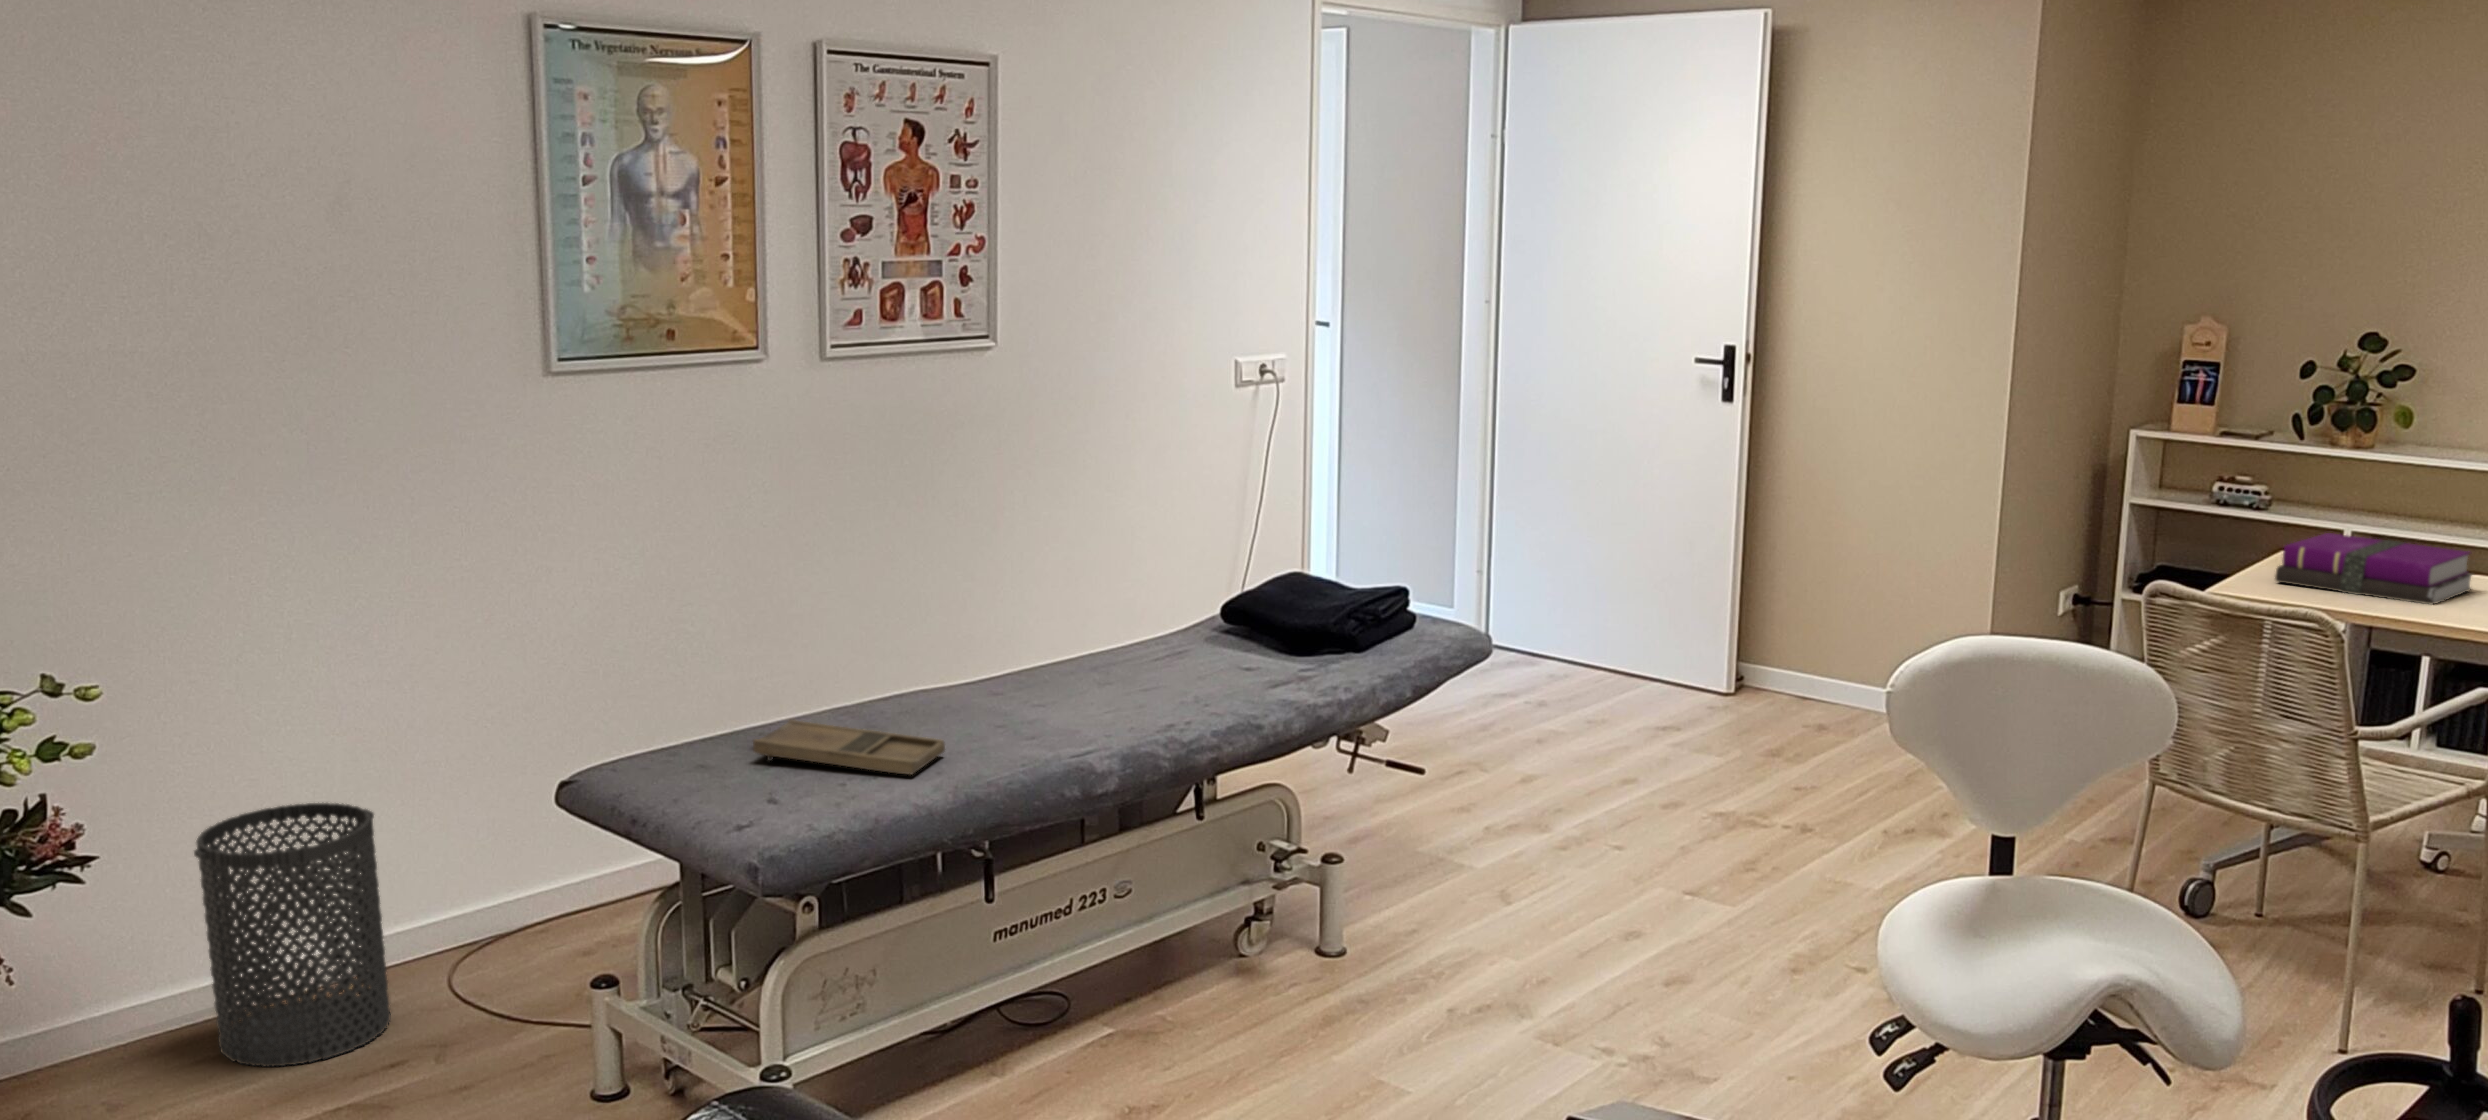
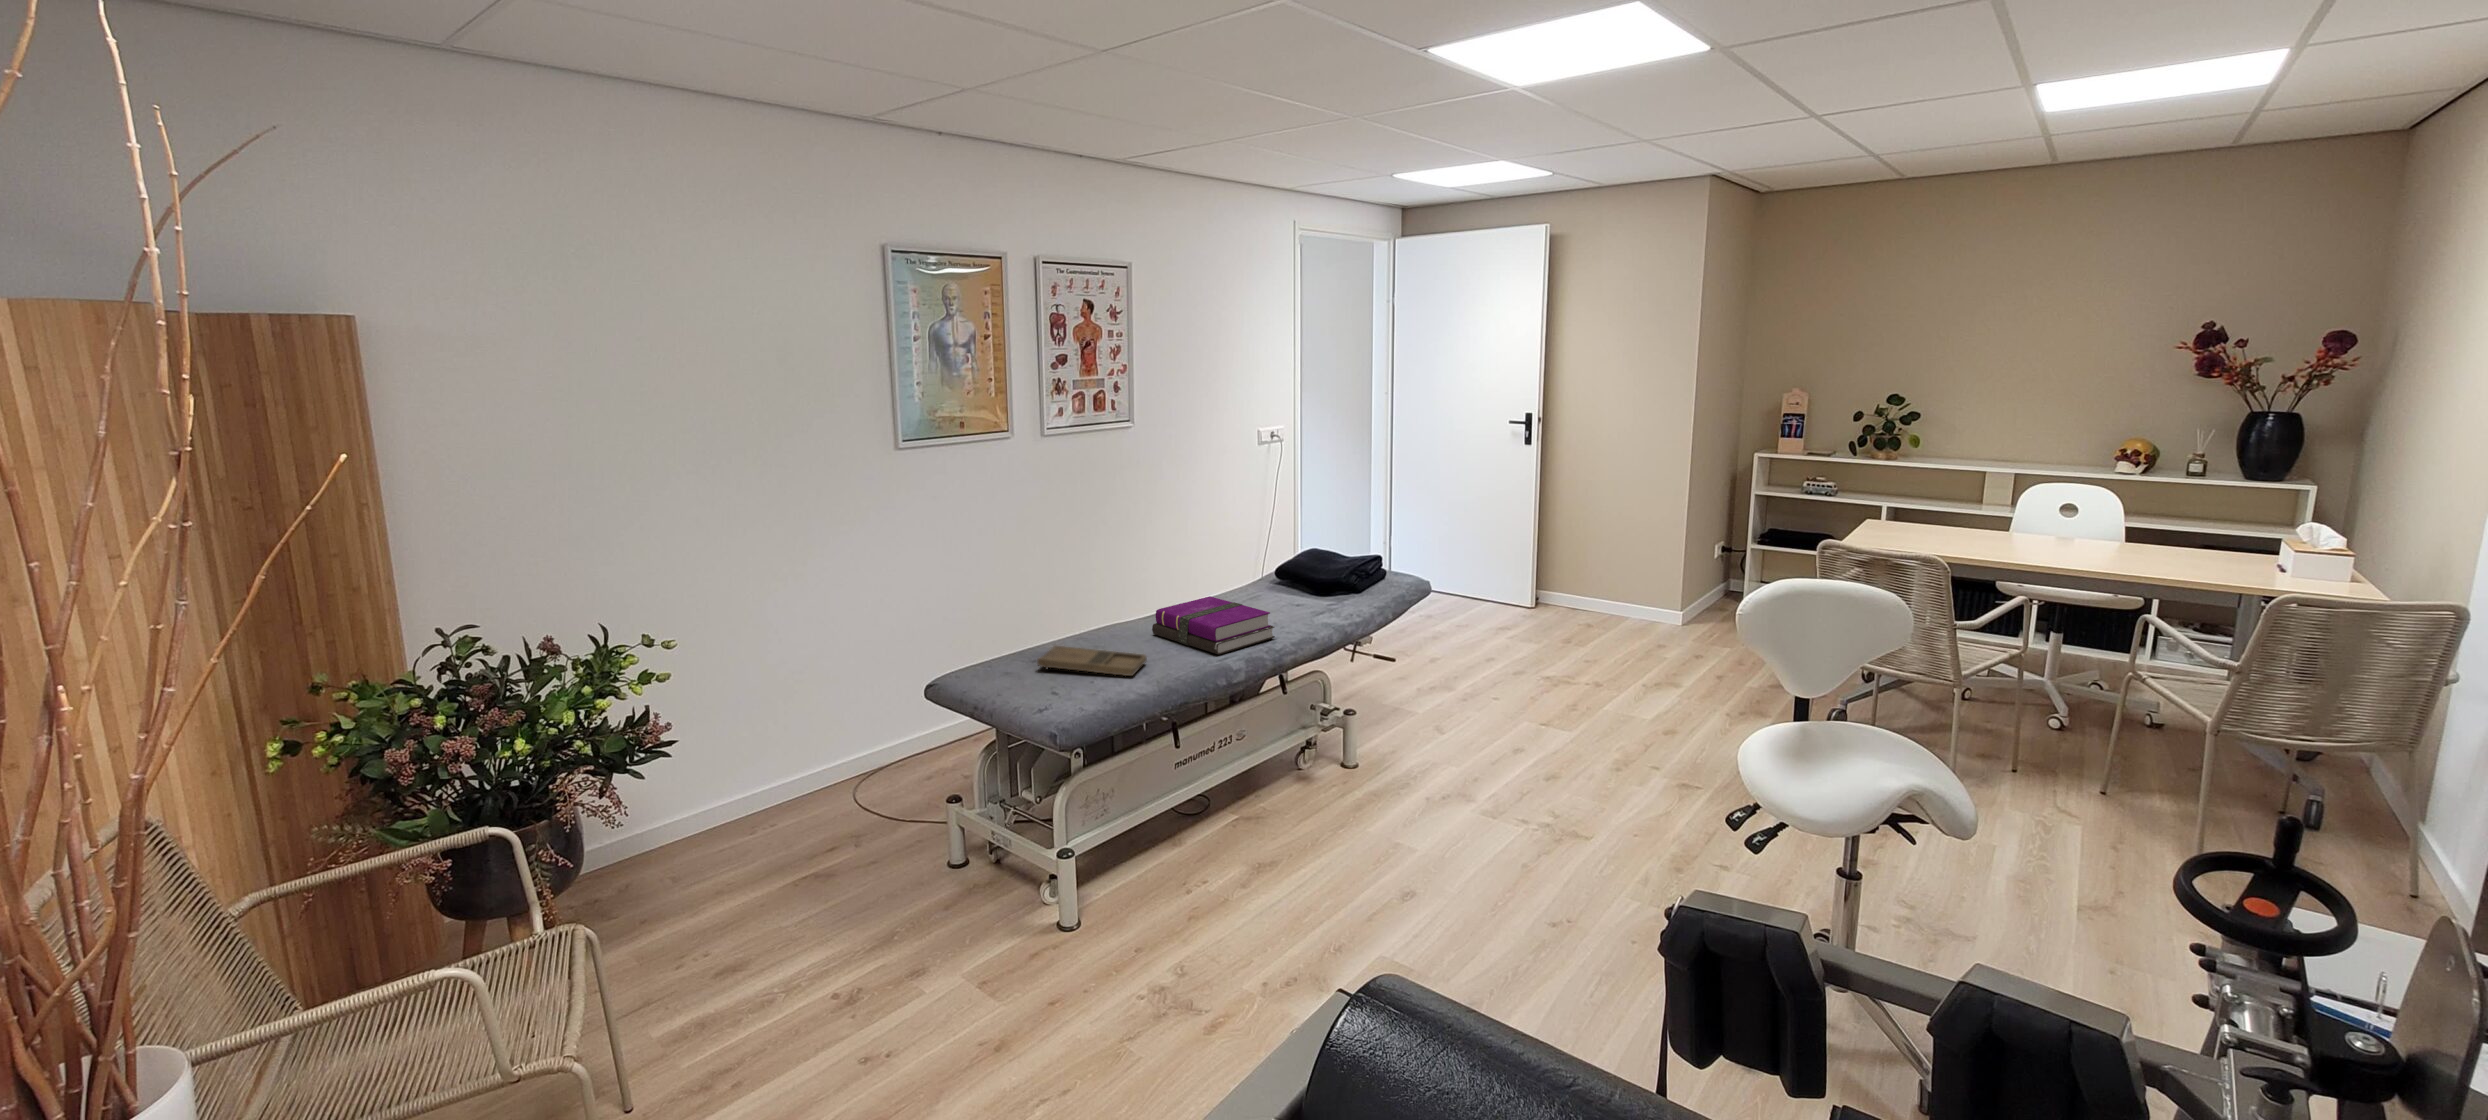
notebook: present [2275,533,2473,604] -> present [1152,596,1275,654]
trash can: present [194,803,391,1066] -> none [713,700,825,855]

